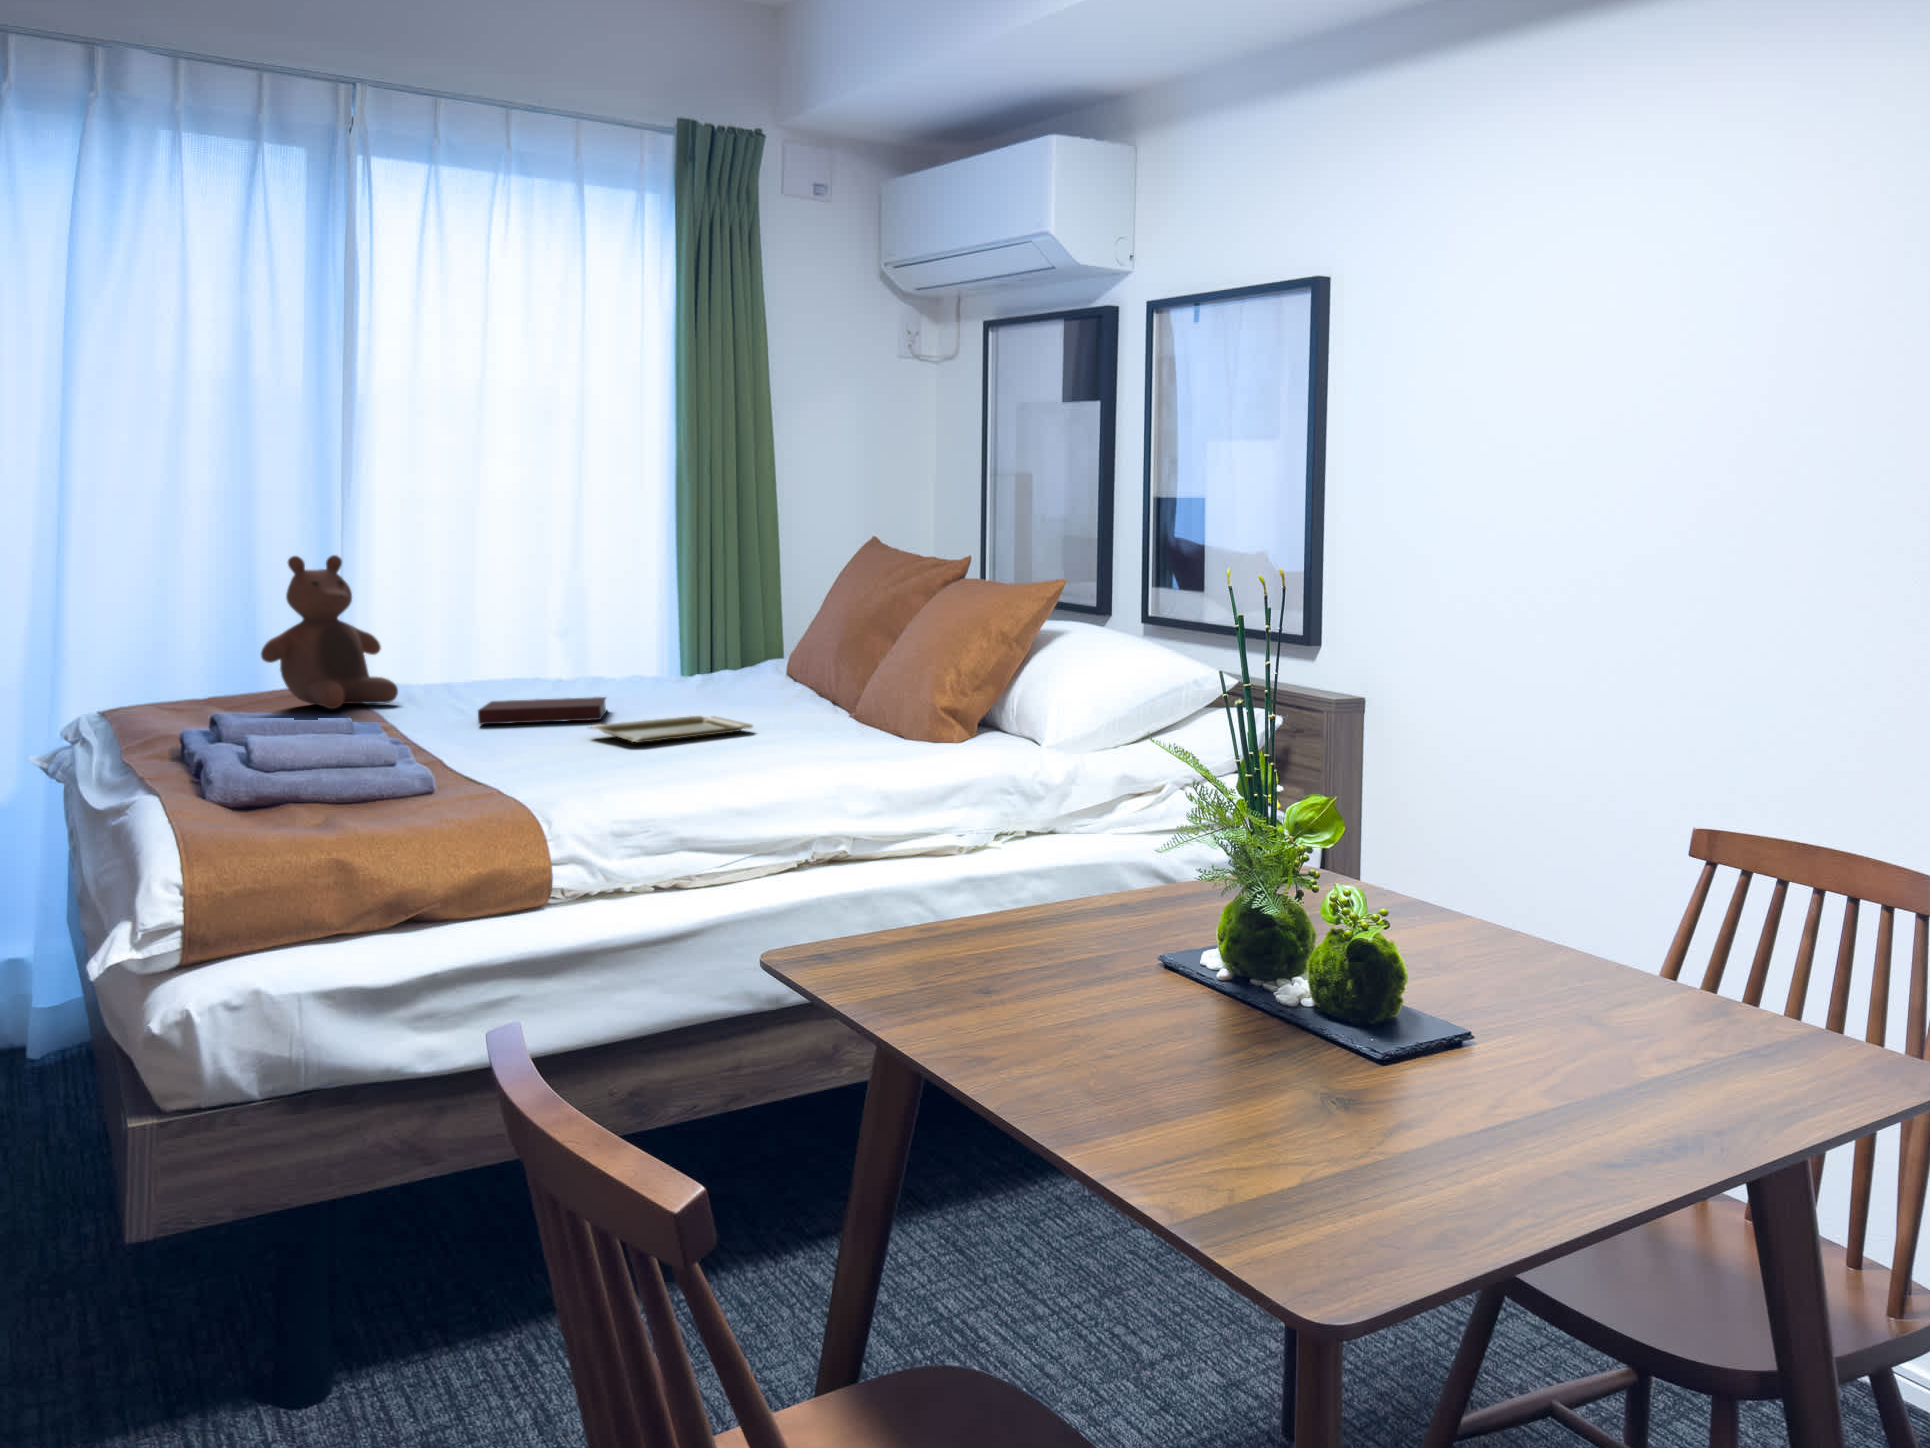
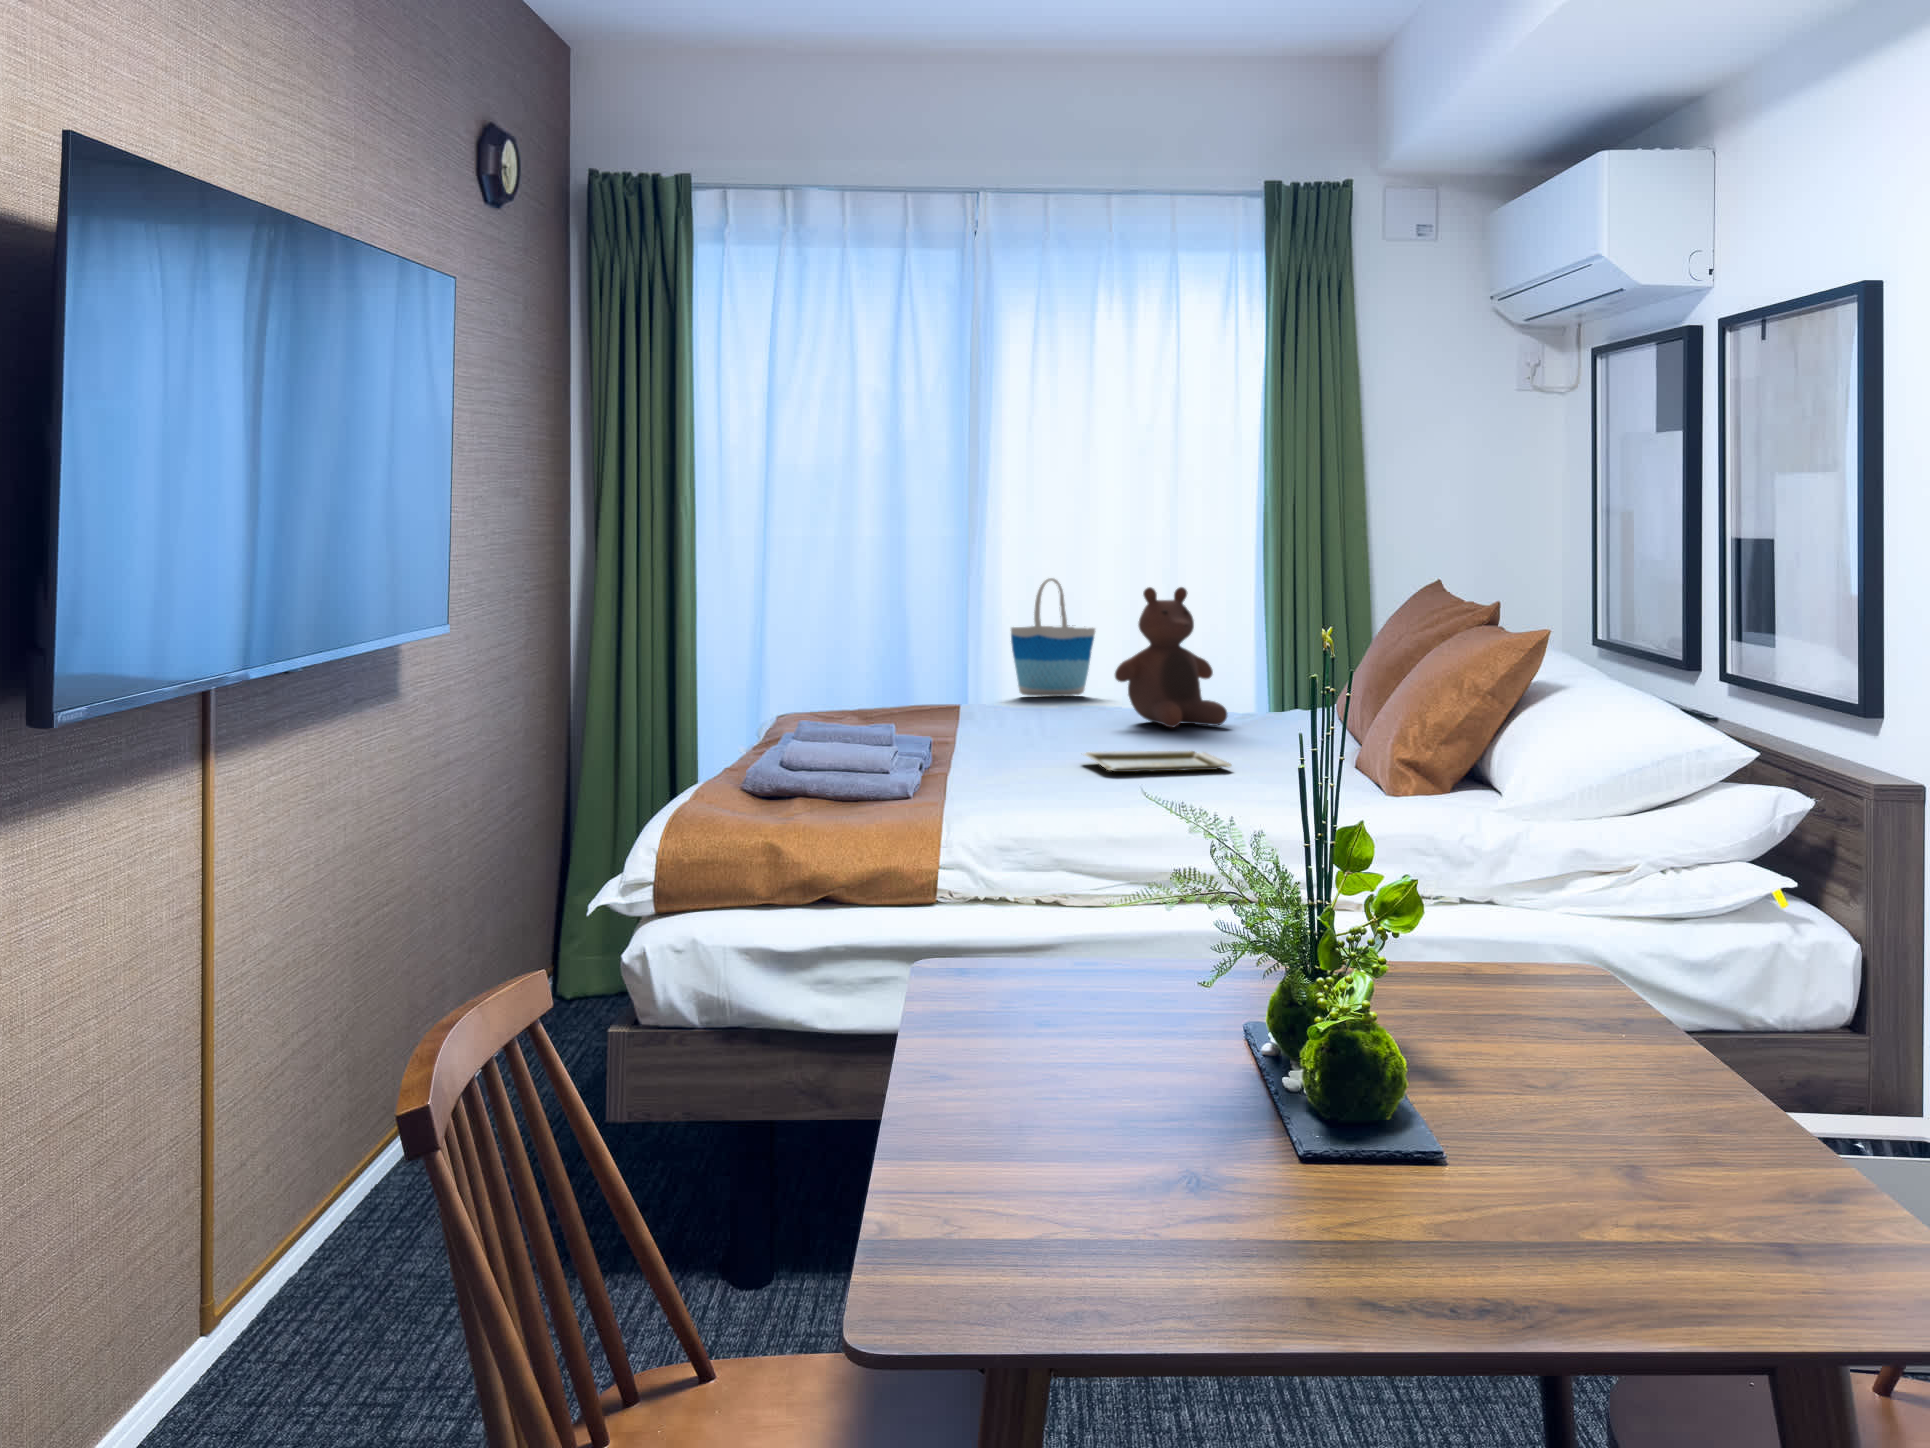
tote bag: none [427,547,522,676] -> present [1011,578,1095,696]
stuffed bear: present [261,555,398,709] -> present [1115,587,1227,728]
notebook: present [478,697,607,724] -> none [1003,722,1126,747]

